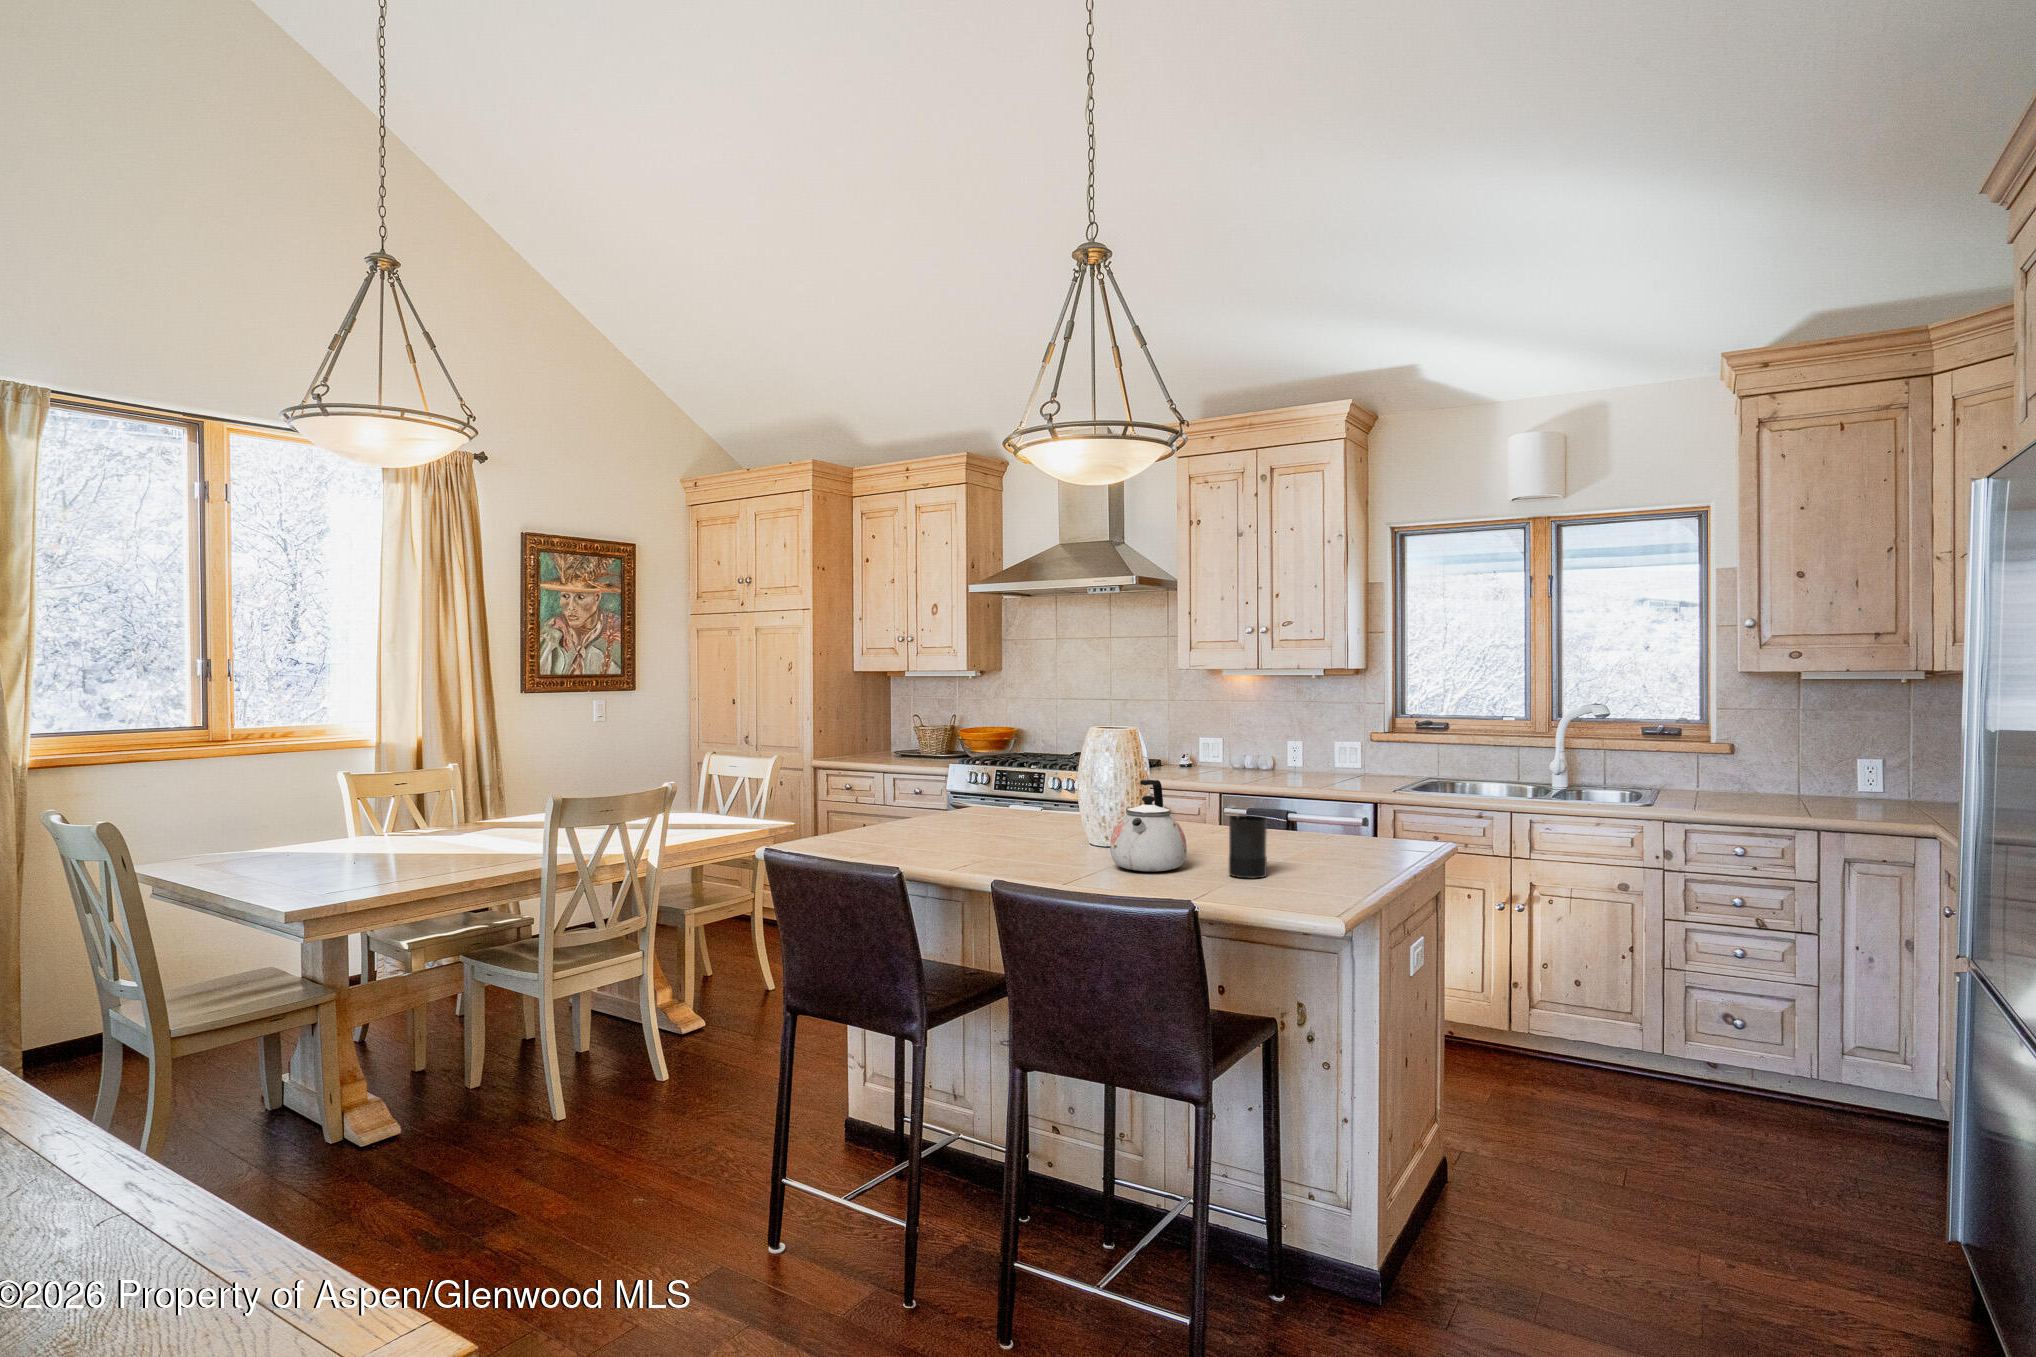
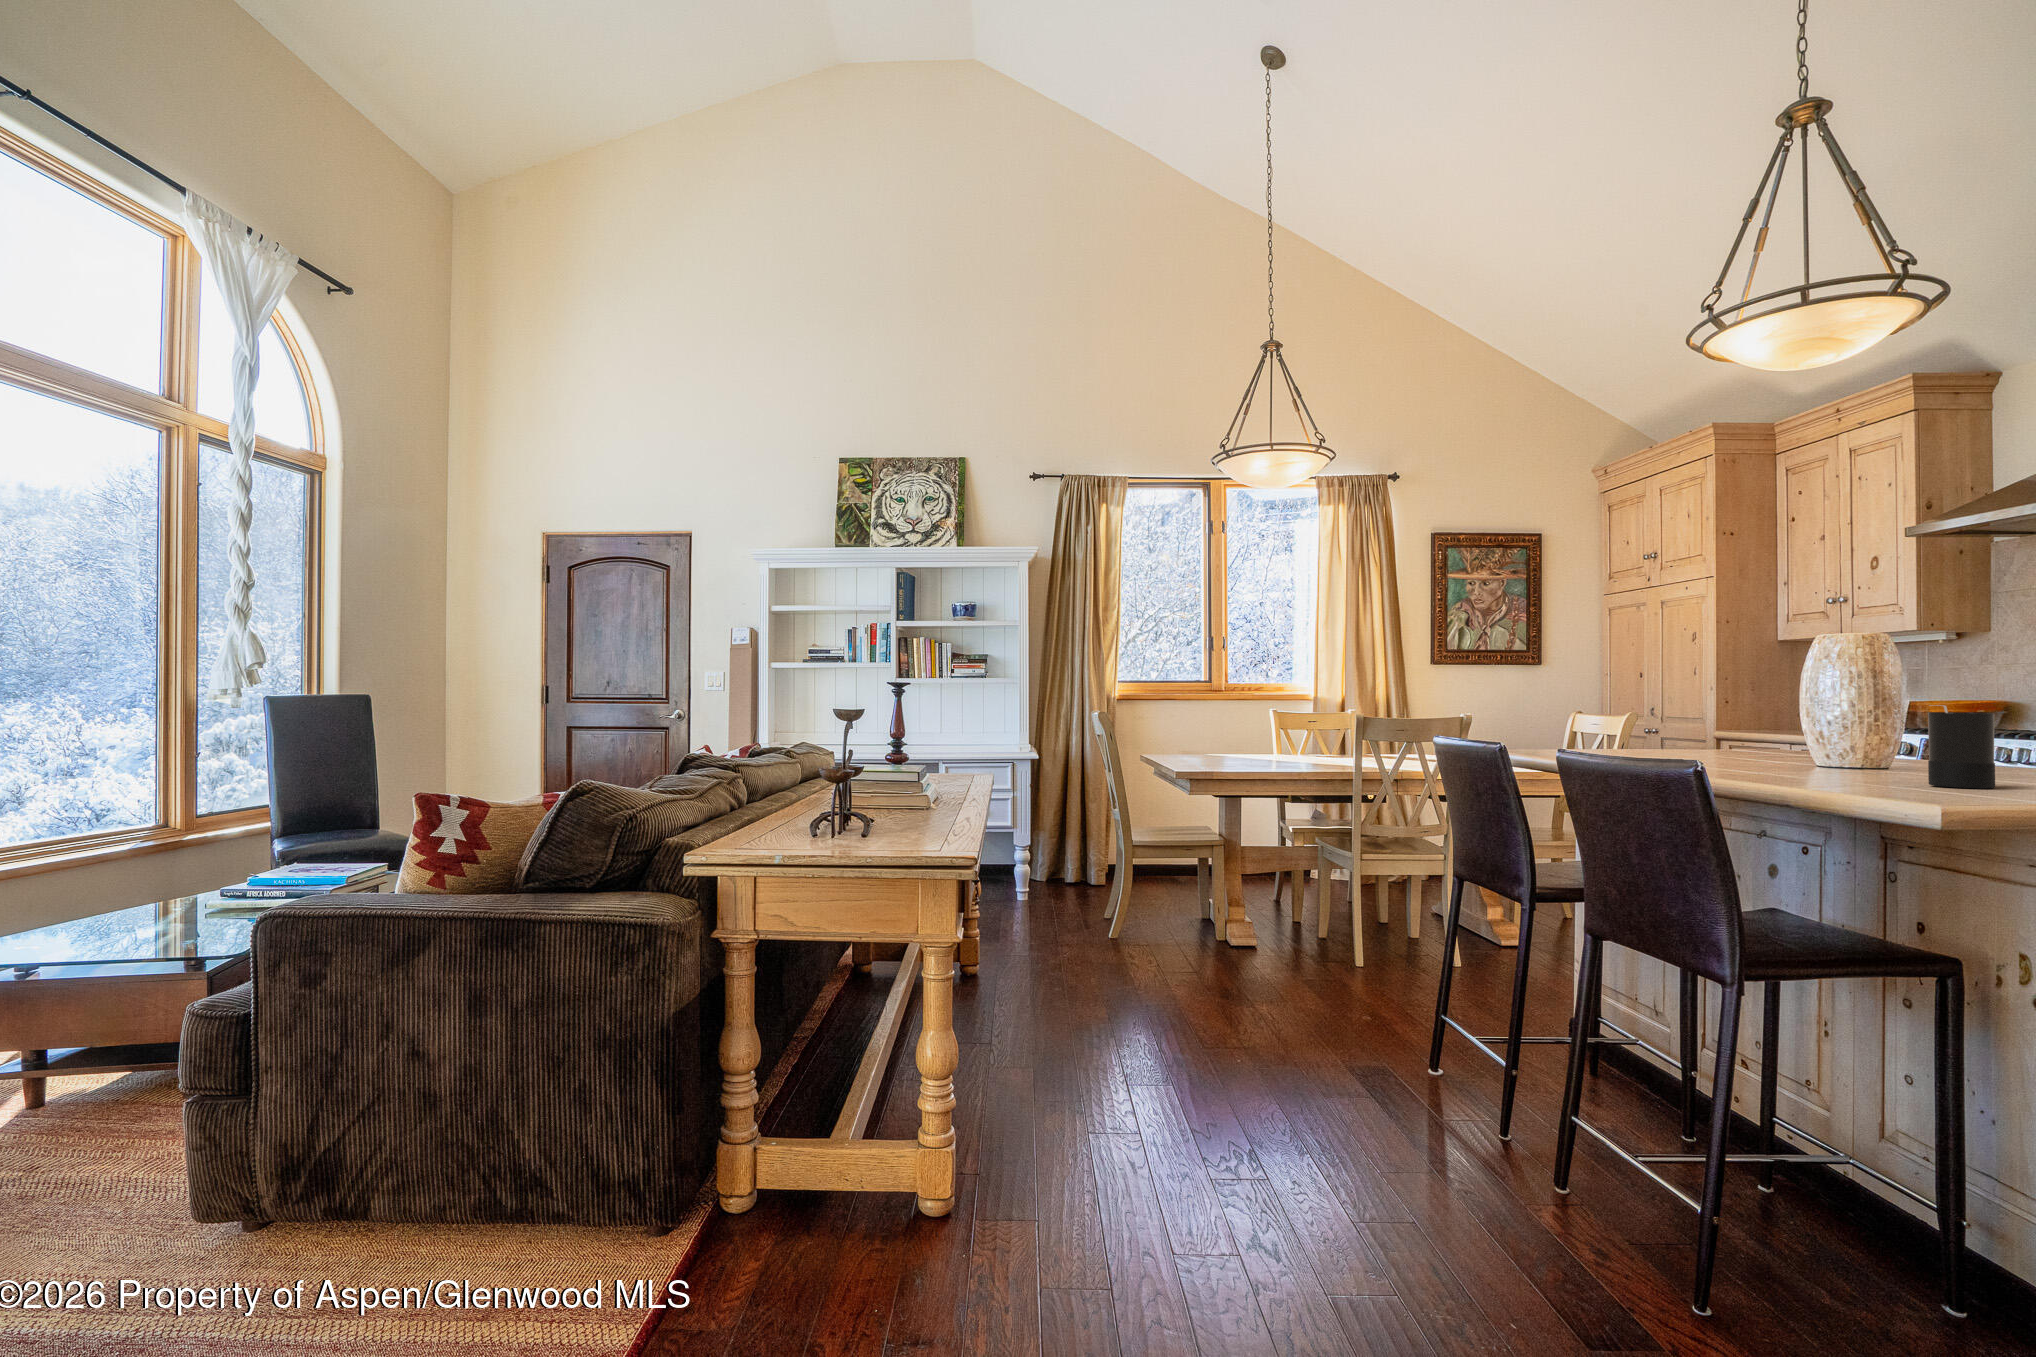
kettle: present [1110,780,1187,871] -> none [1777,673,1893,778]

